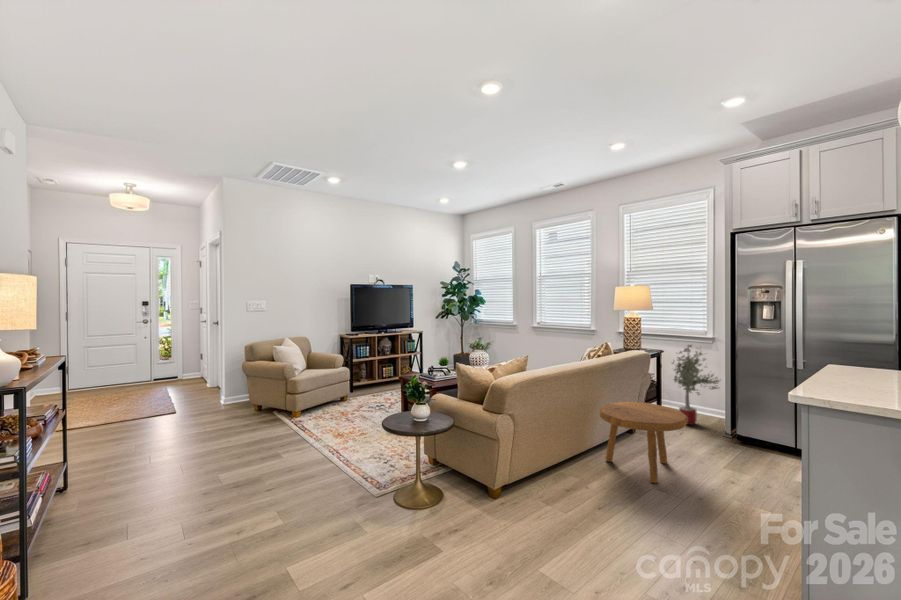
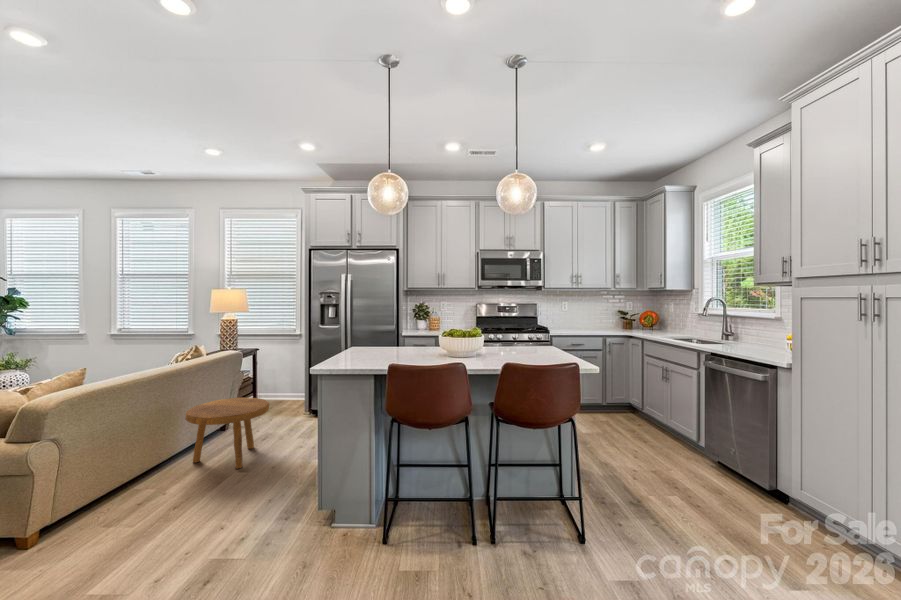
potted tree: present [672,345,719,425] -> none [262,341,303,410]

